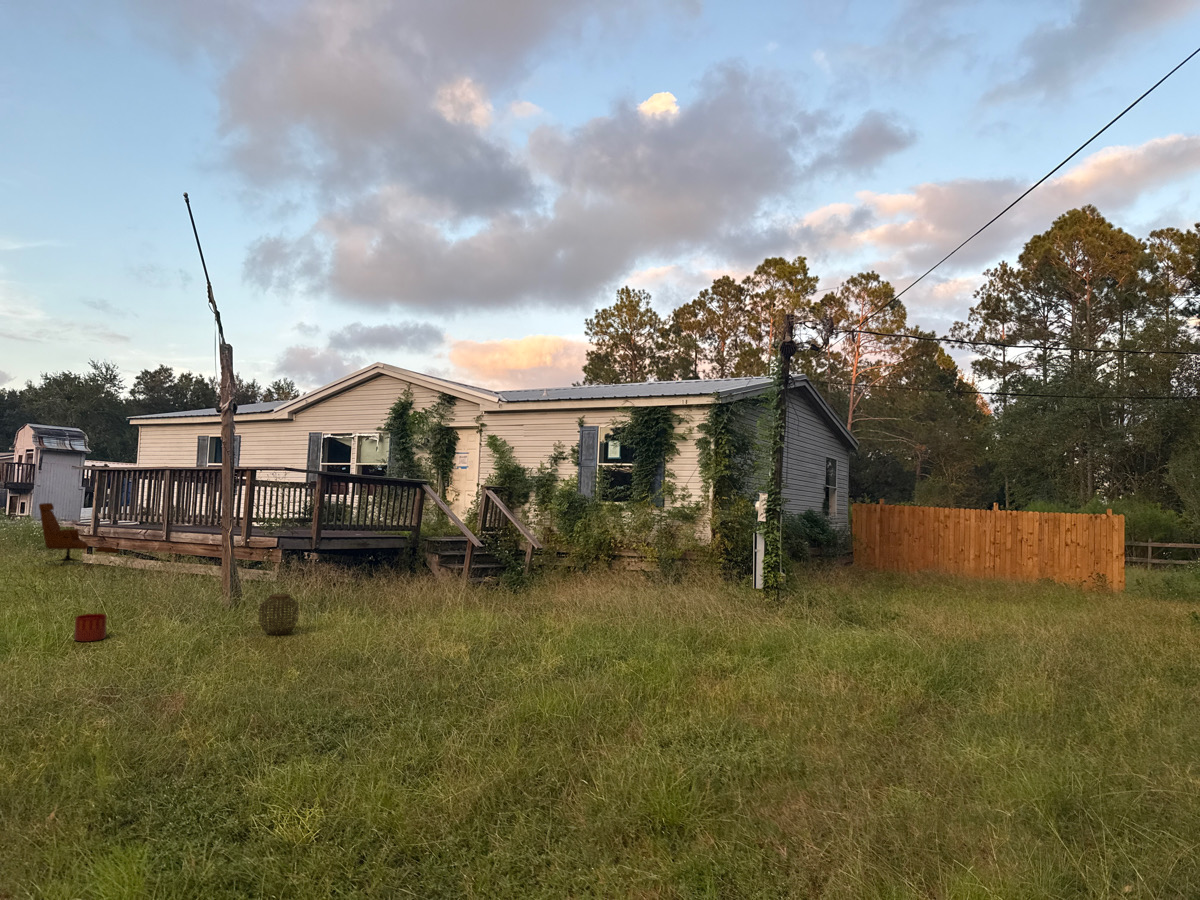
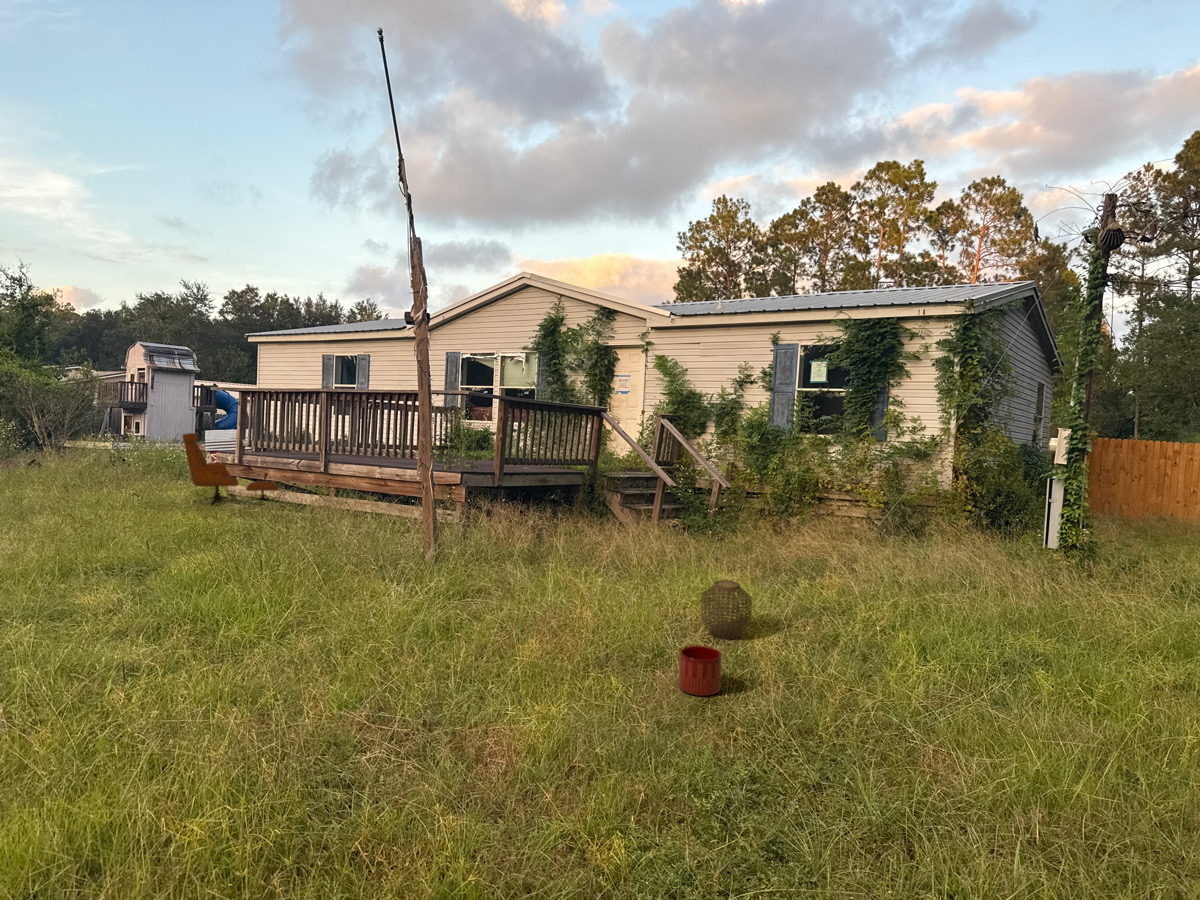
woven basket: present [259,594,299,635] -> present [700,580,752,639]
planter: present [74,614,107,642] -> present [678,645,722,696]

